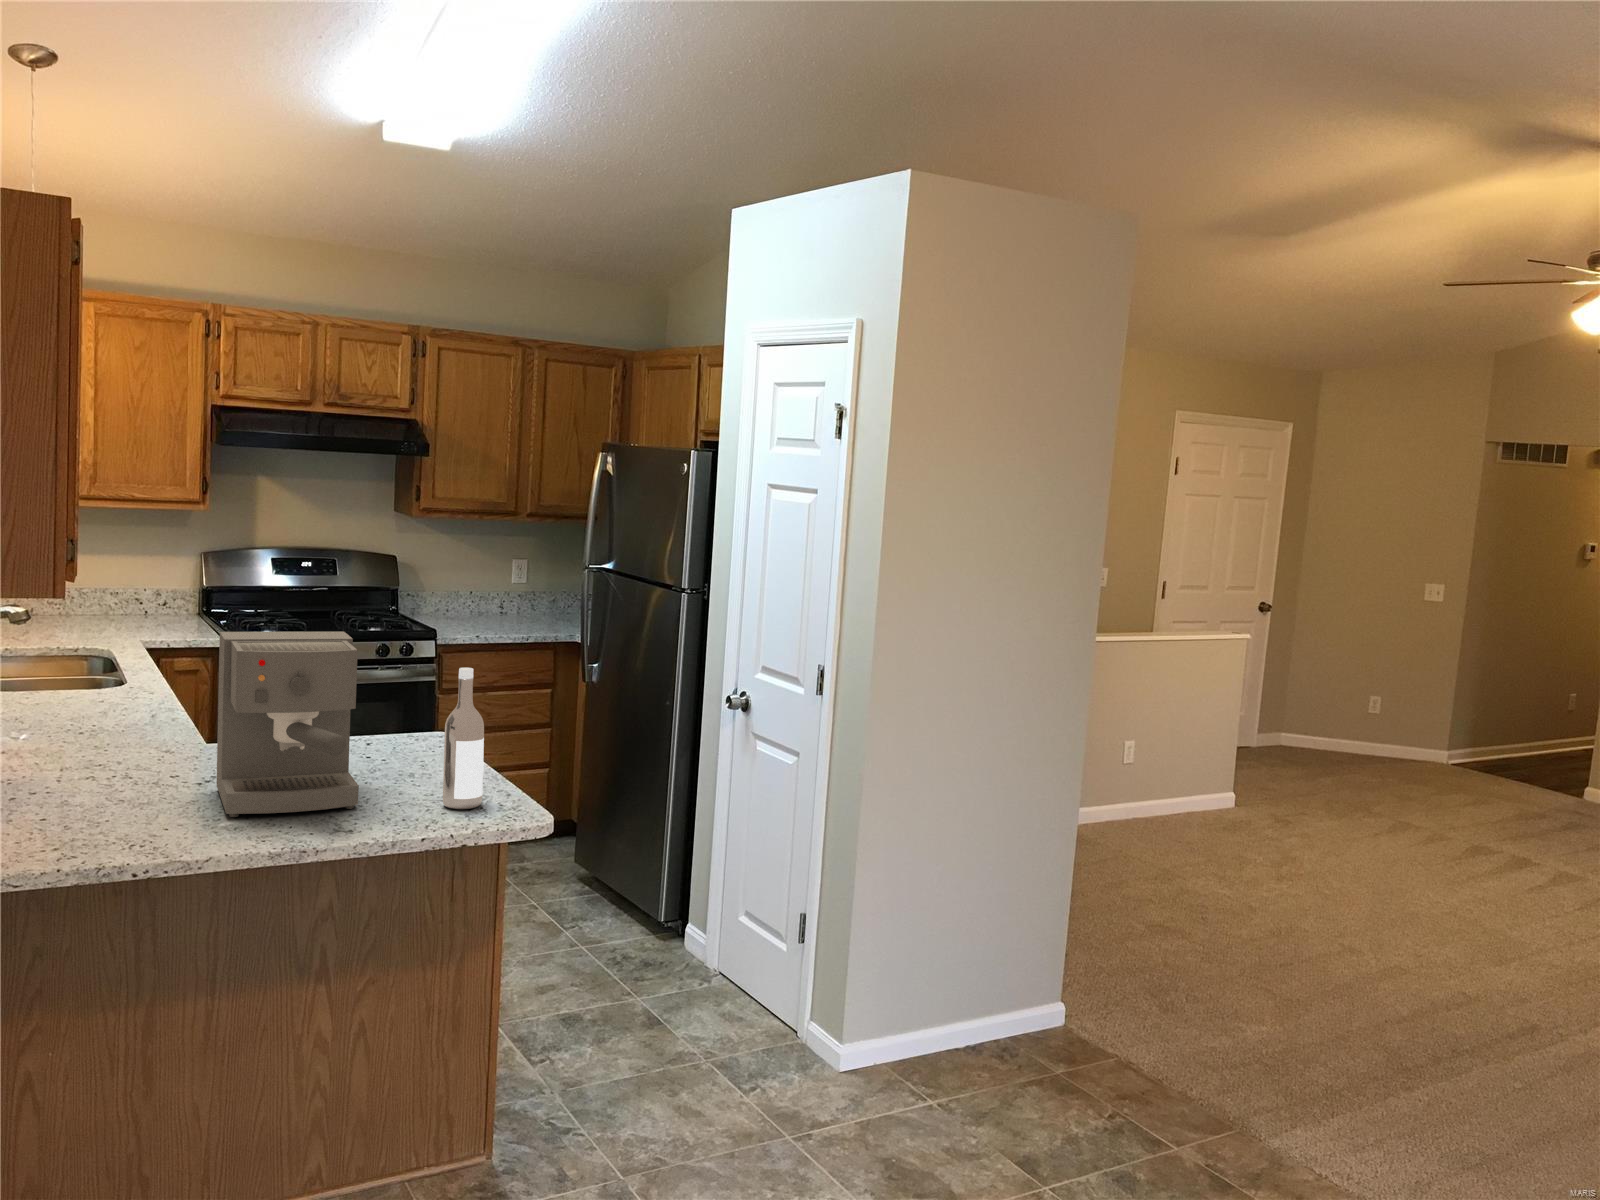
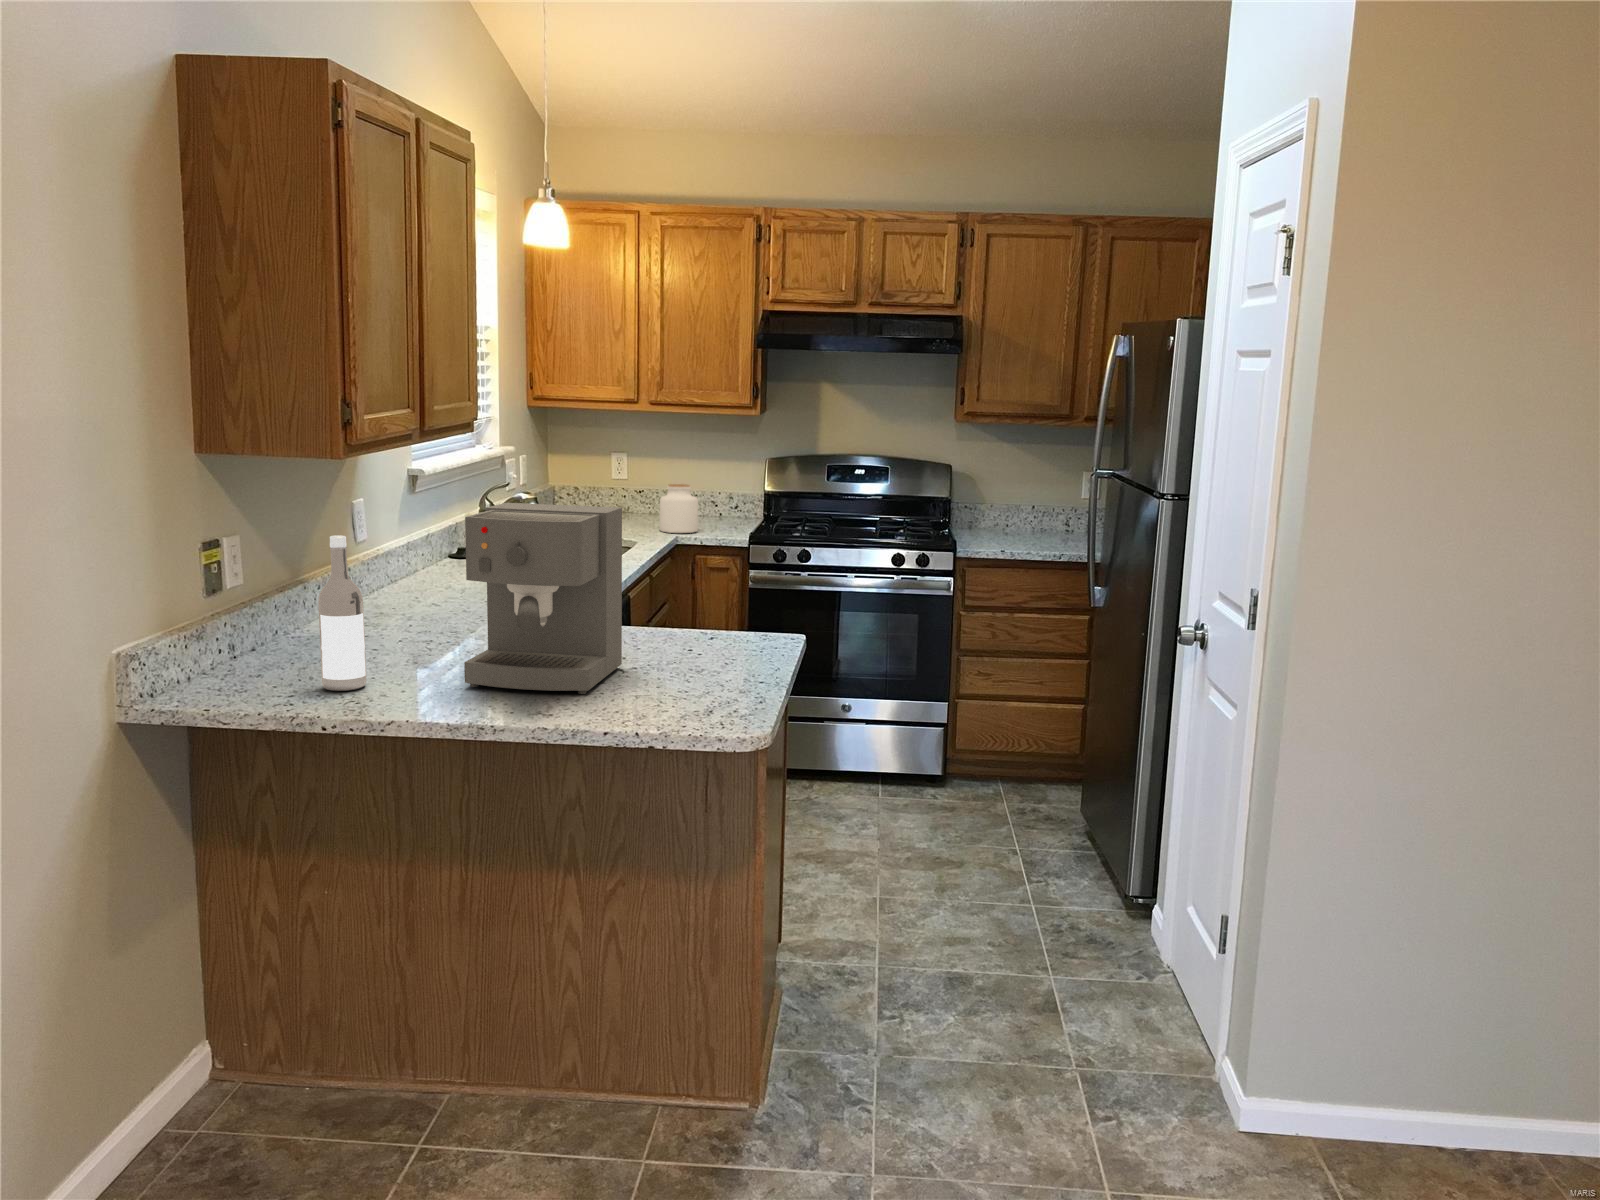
jar: none [98,584,145,638] -> present [659,484,698,533]
wine bottle: present [443,668,484,809] -> present [318,535,366,691]

